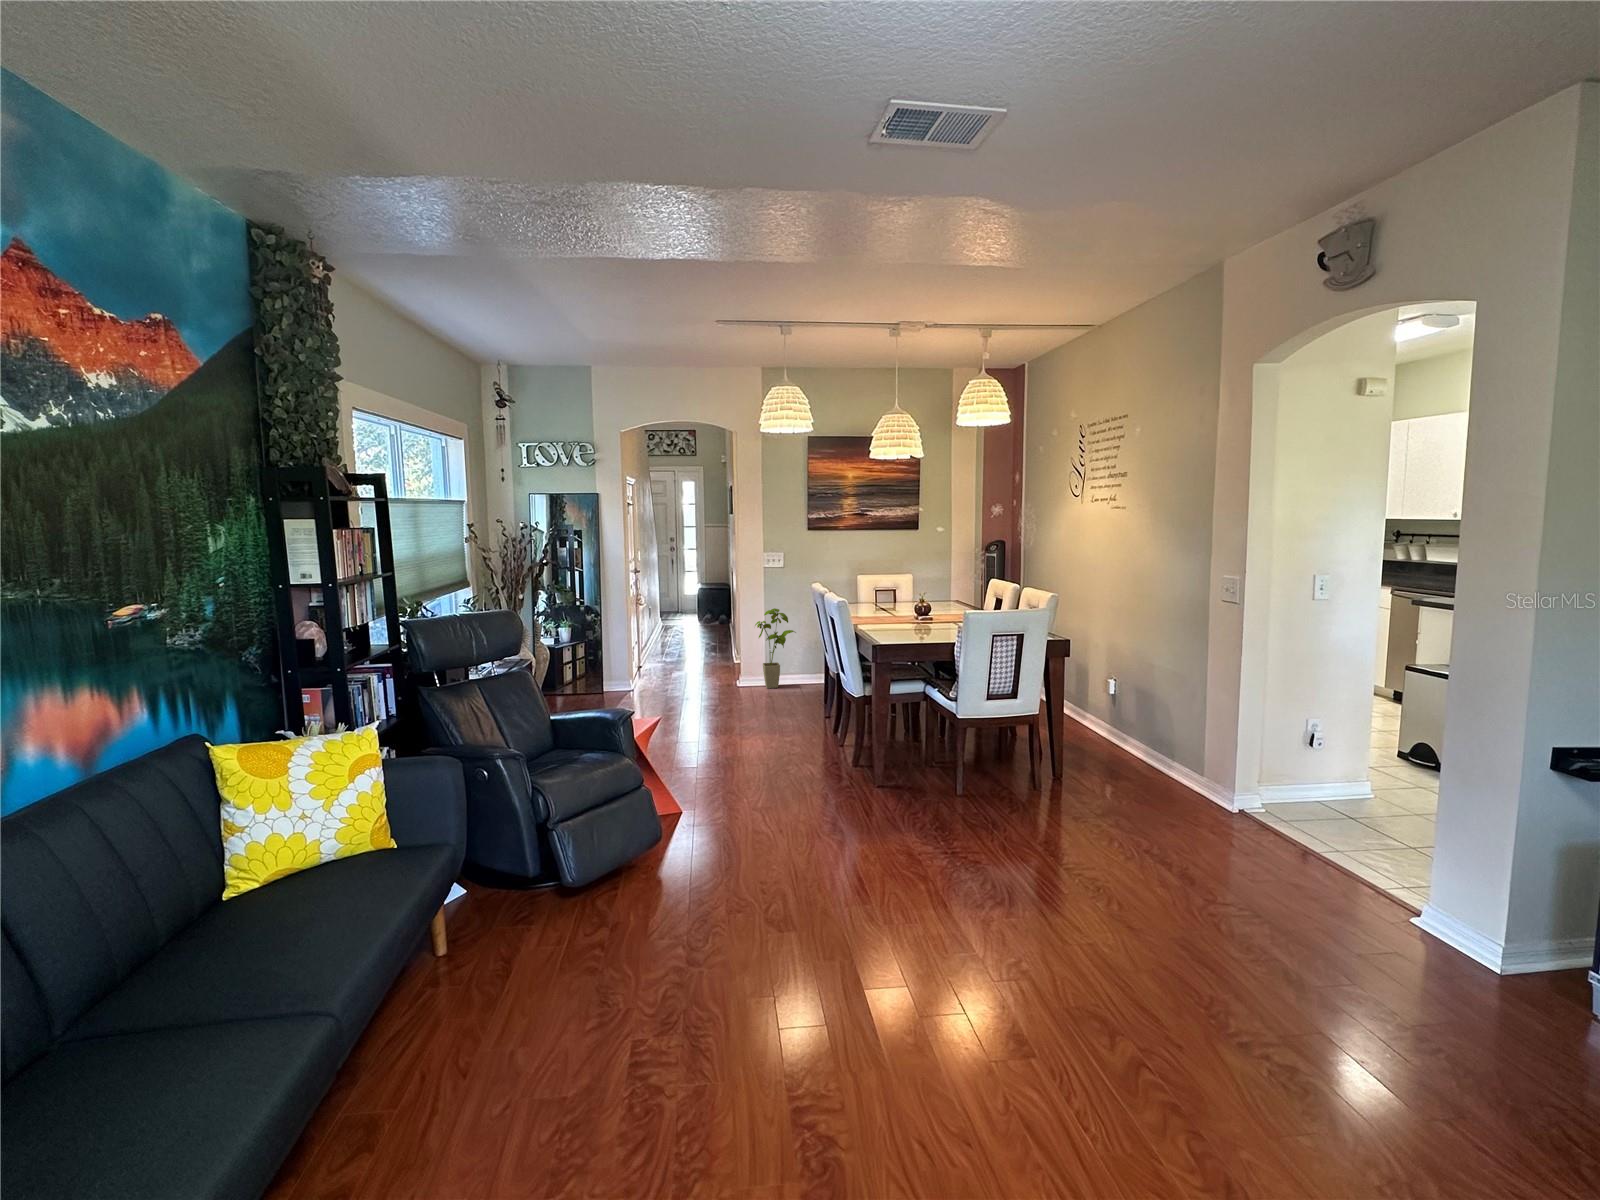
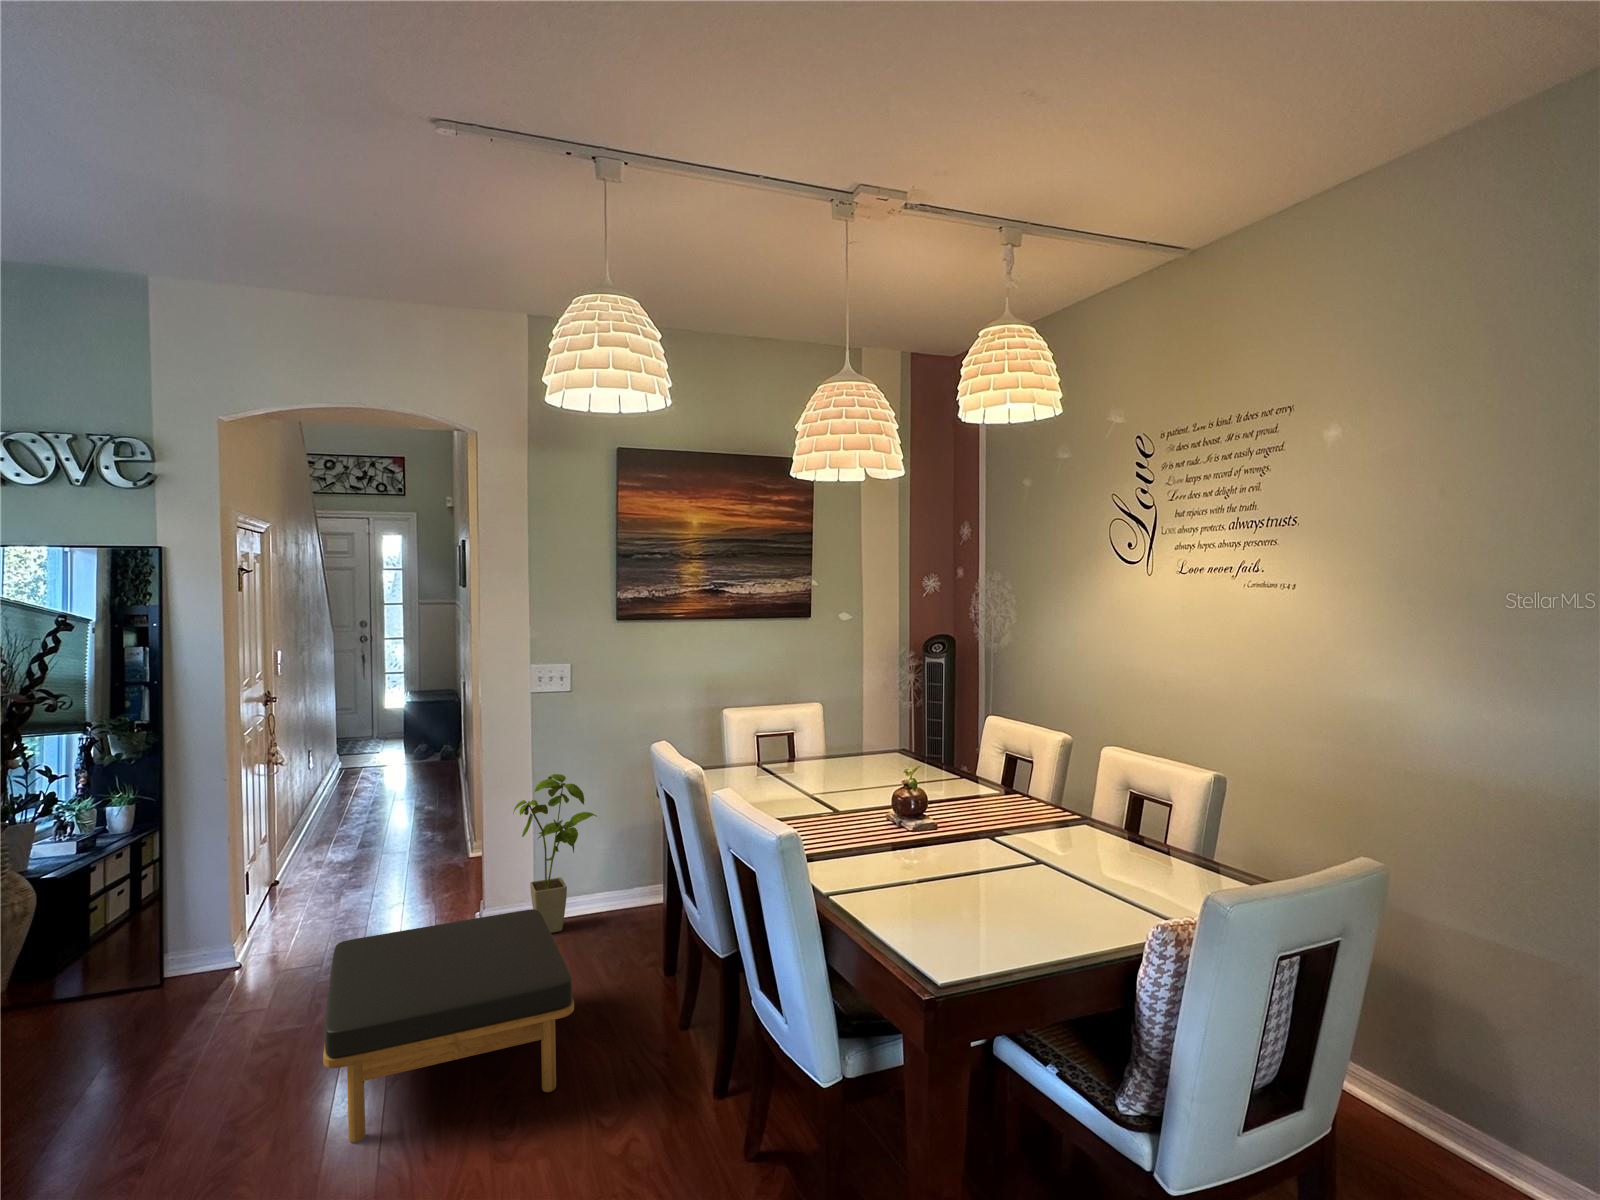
ottoman: none [678,664,776,732] -> present [323,909,574,1143]

